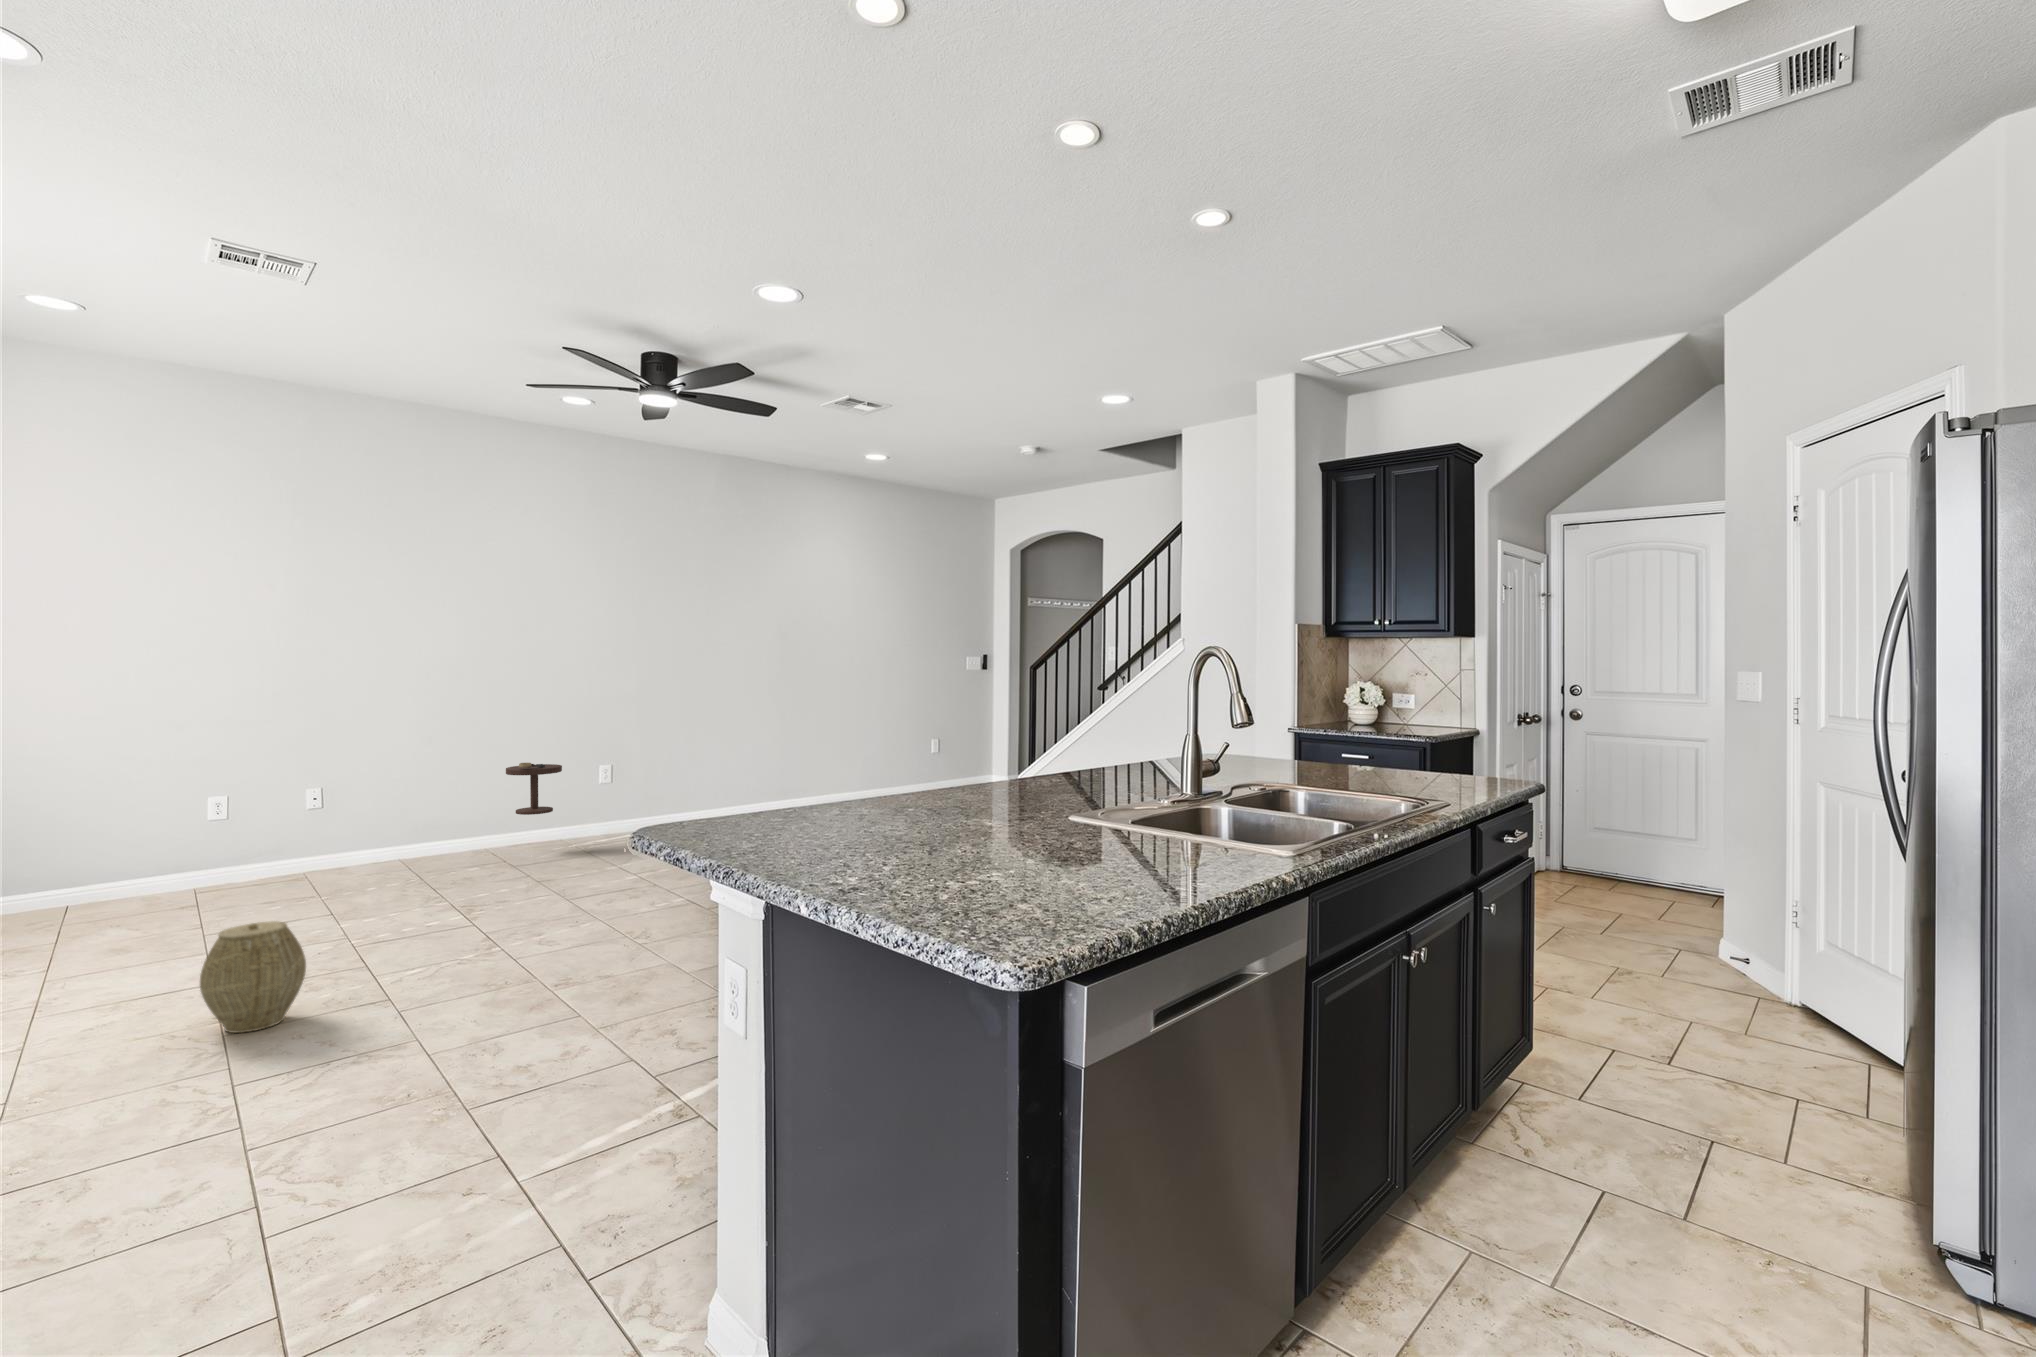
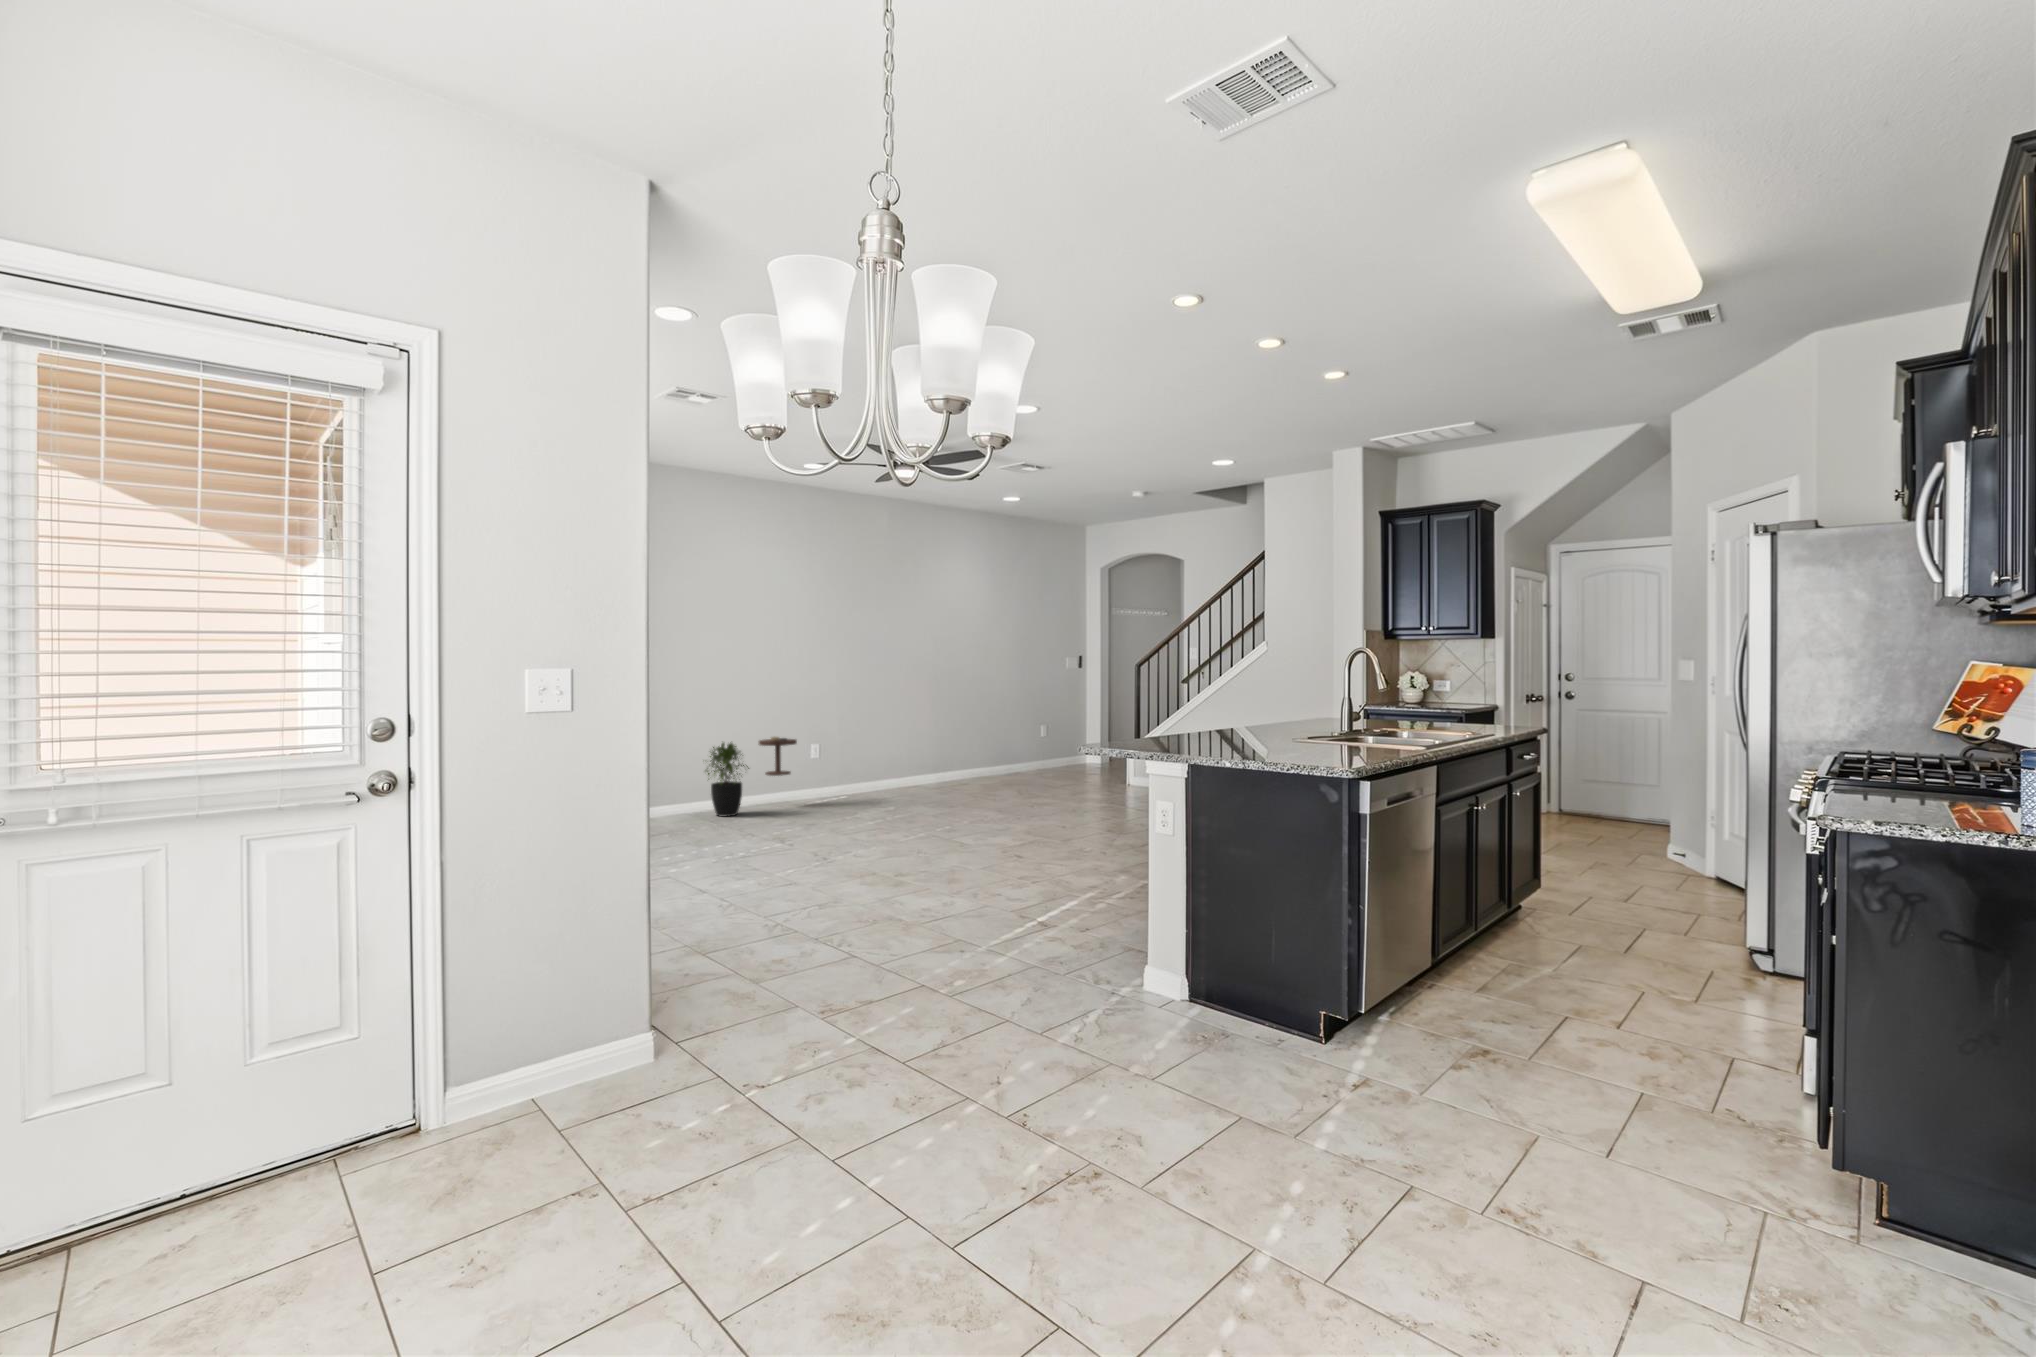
potted plant: none [409,769,481,872] -> present [706,743,749,816]
woven basket: present [200,921,306,1033] -> none [701,824,756,892]

